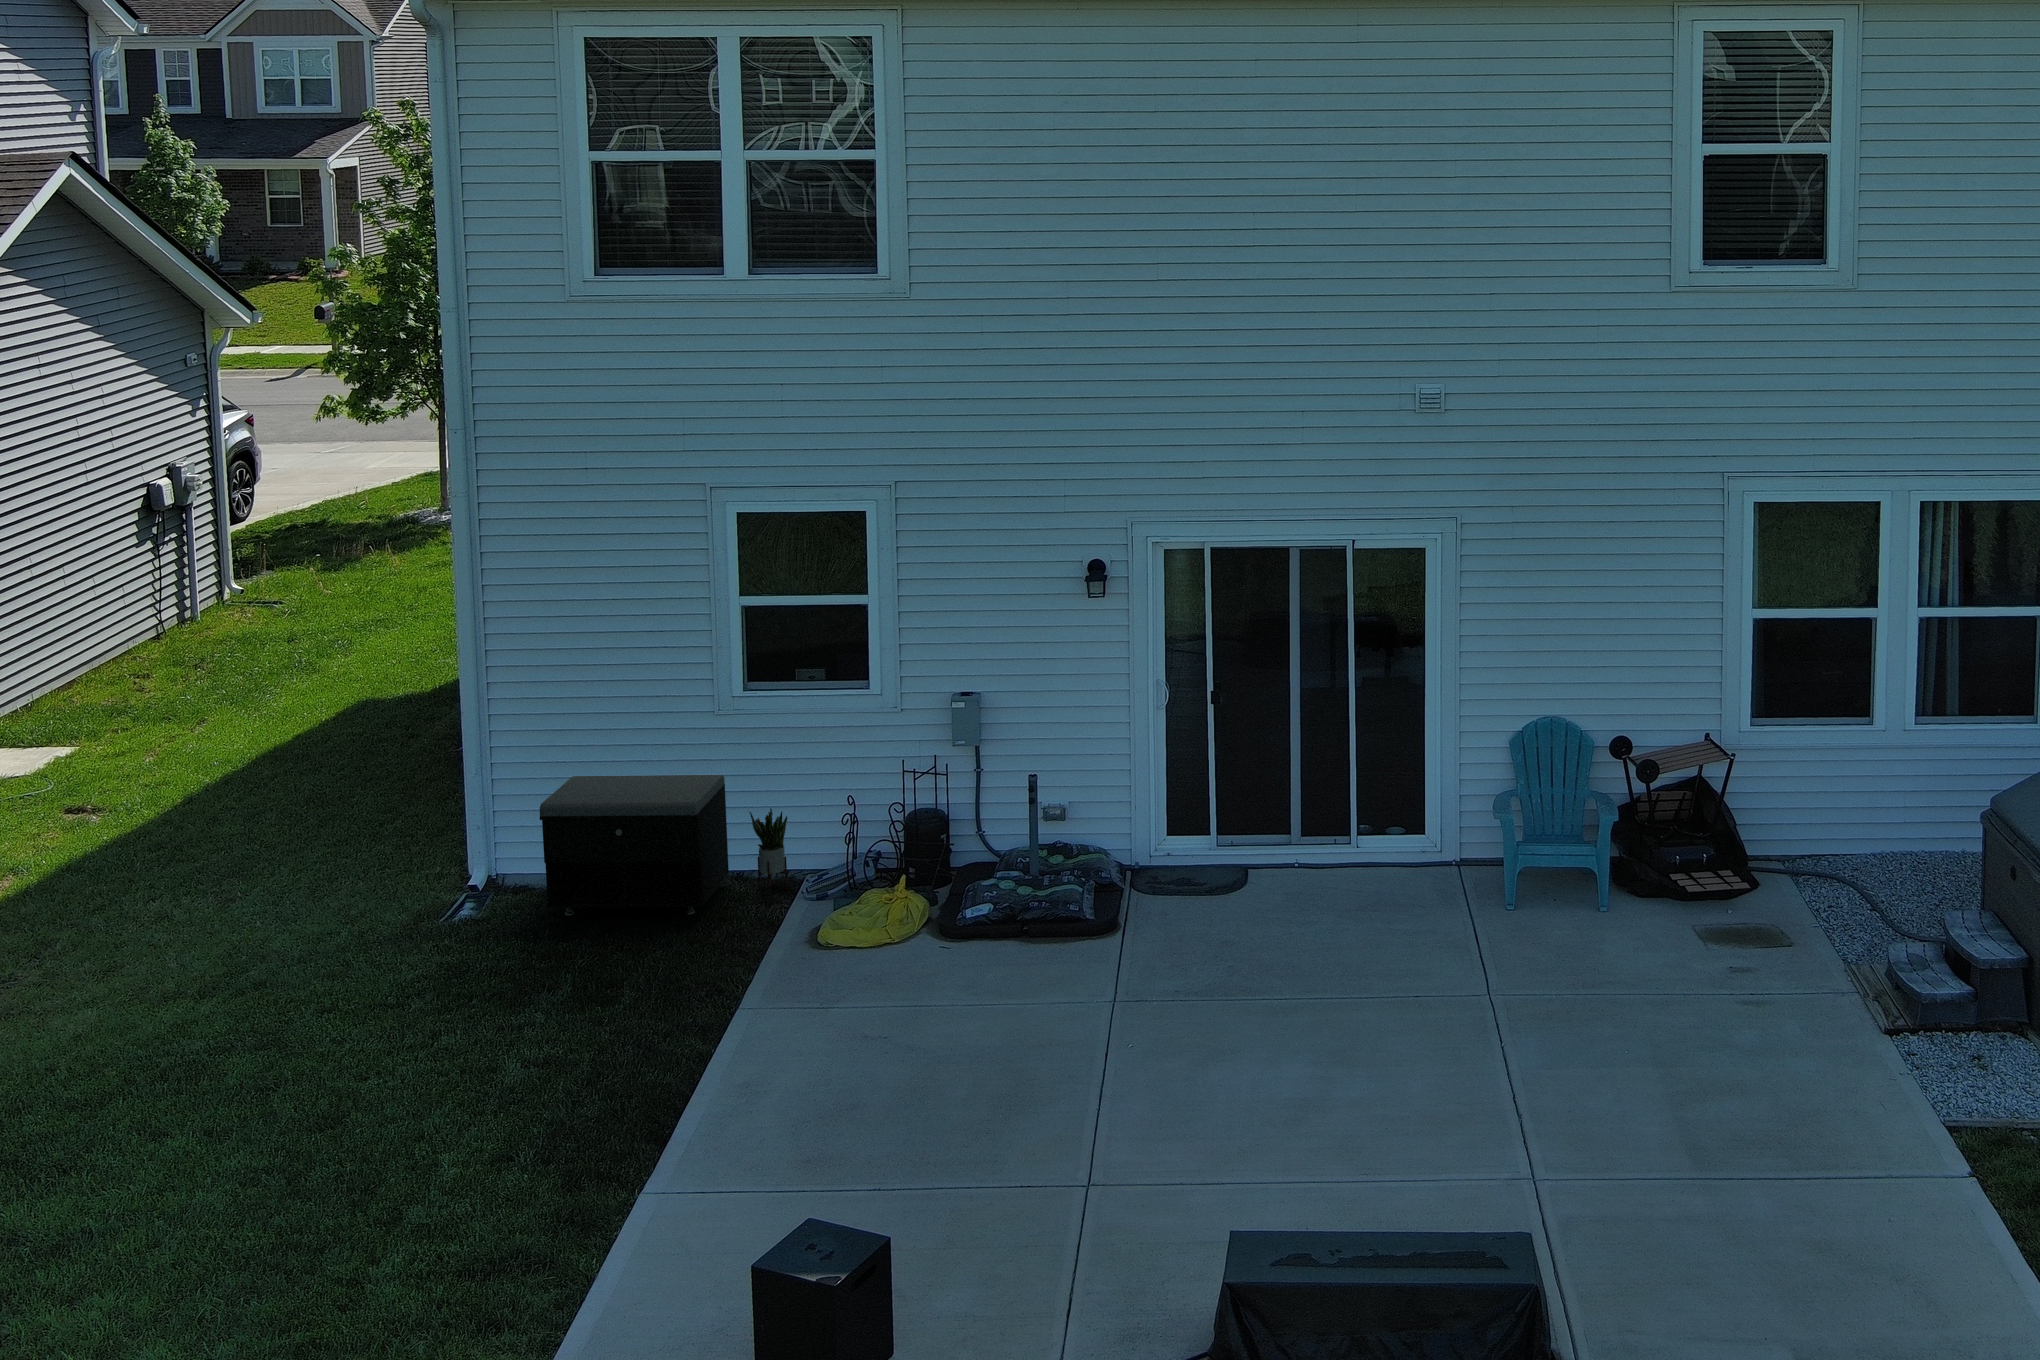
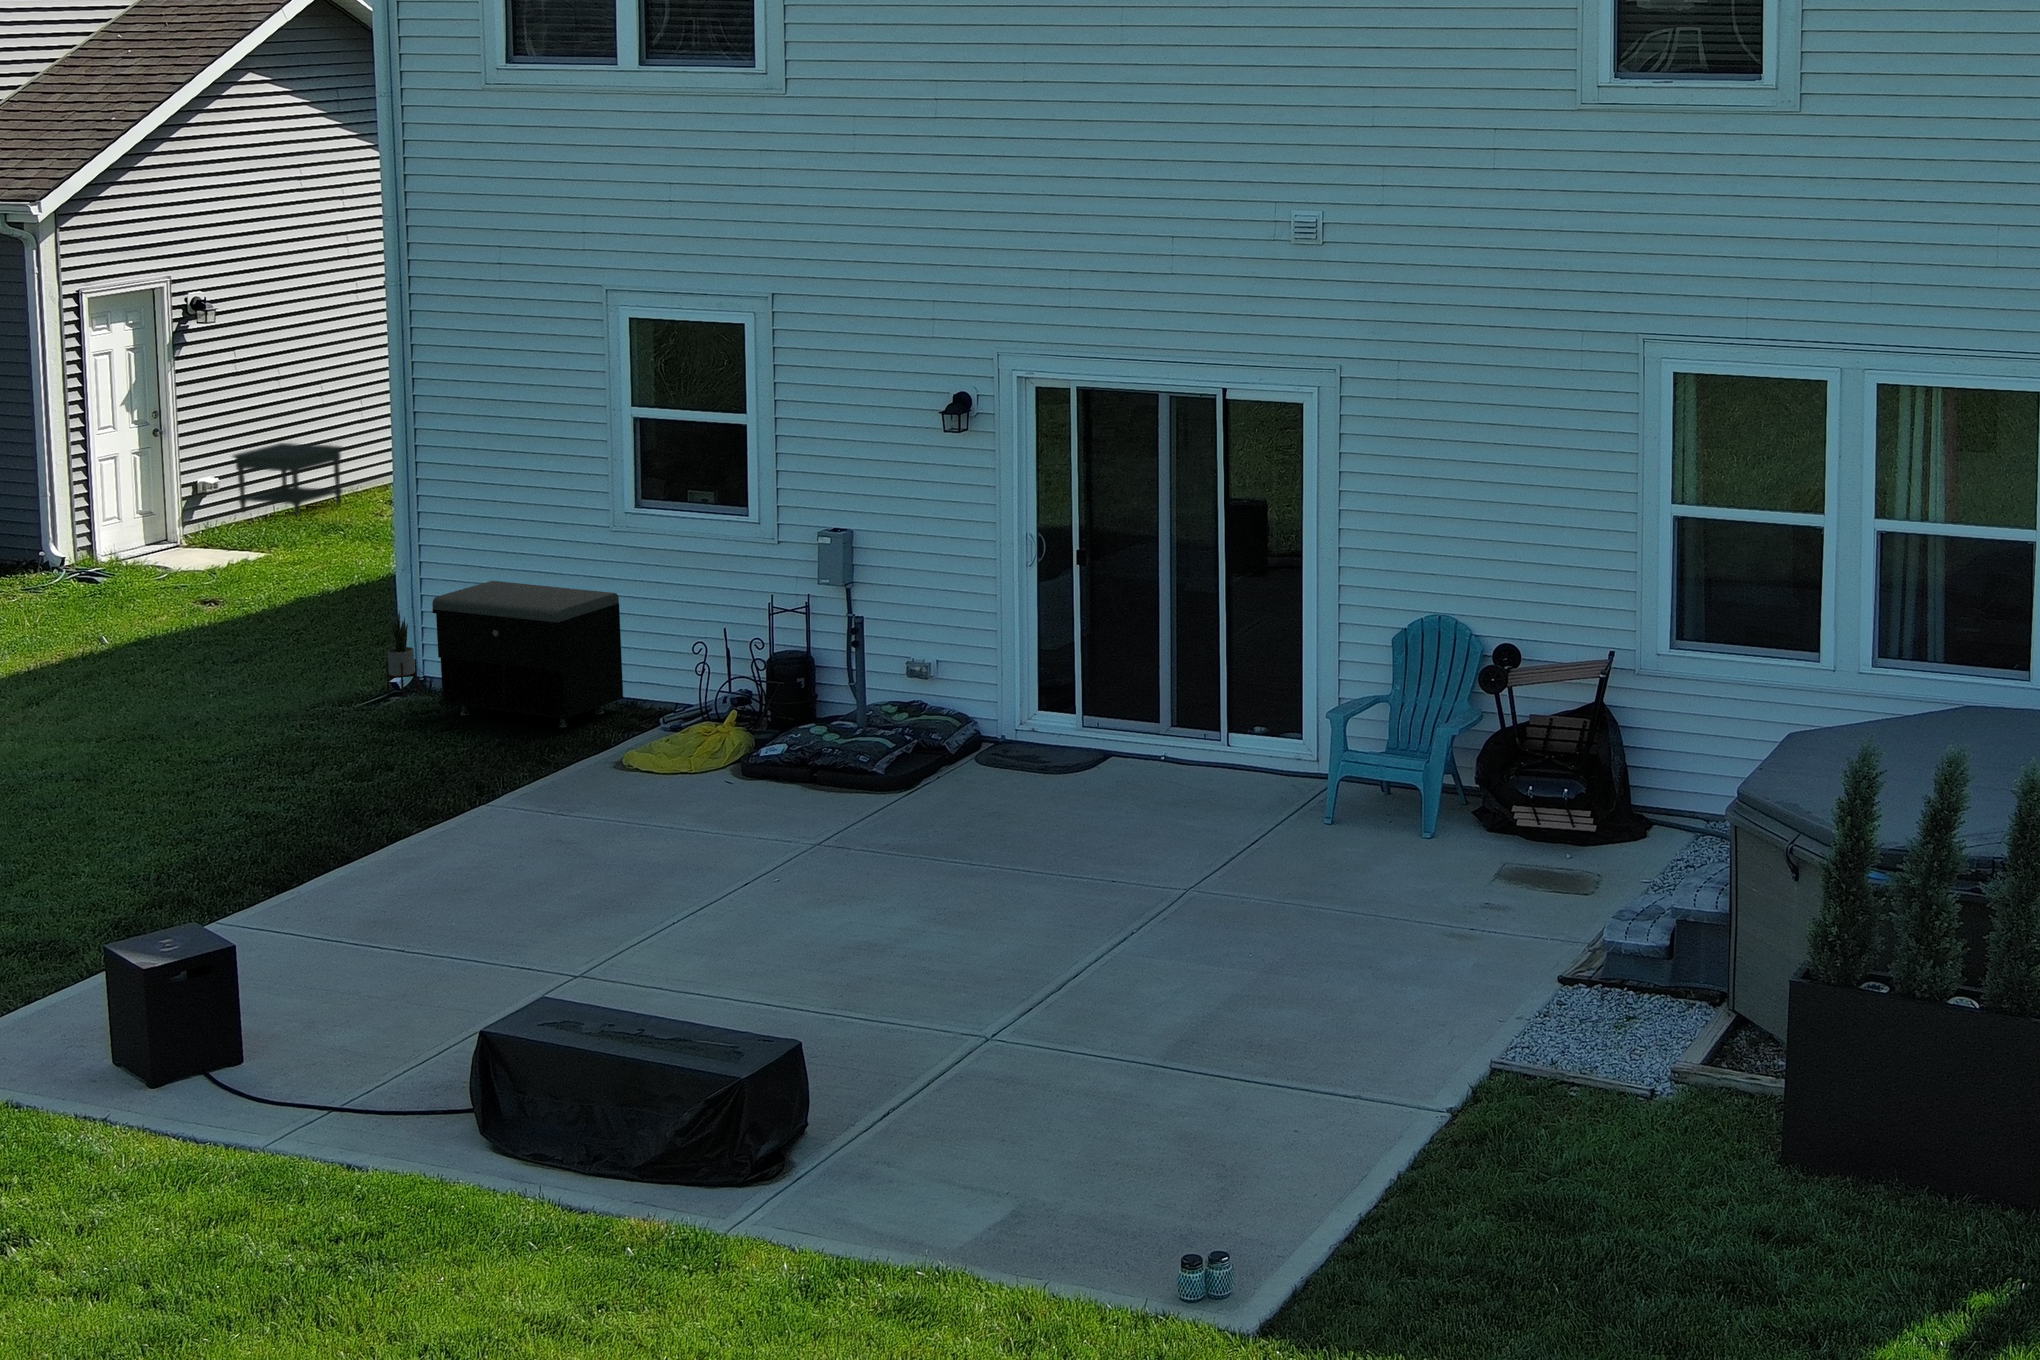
side table: none [5,627,123,705] -> present [233,443,342,516]
potted plant: present [749,808,787,894] -> present [386,610,418,696]

